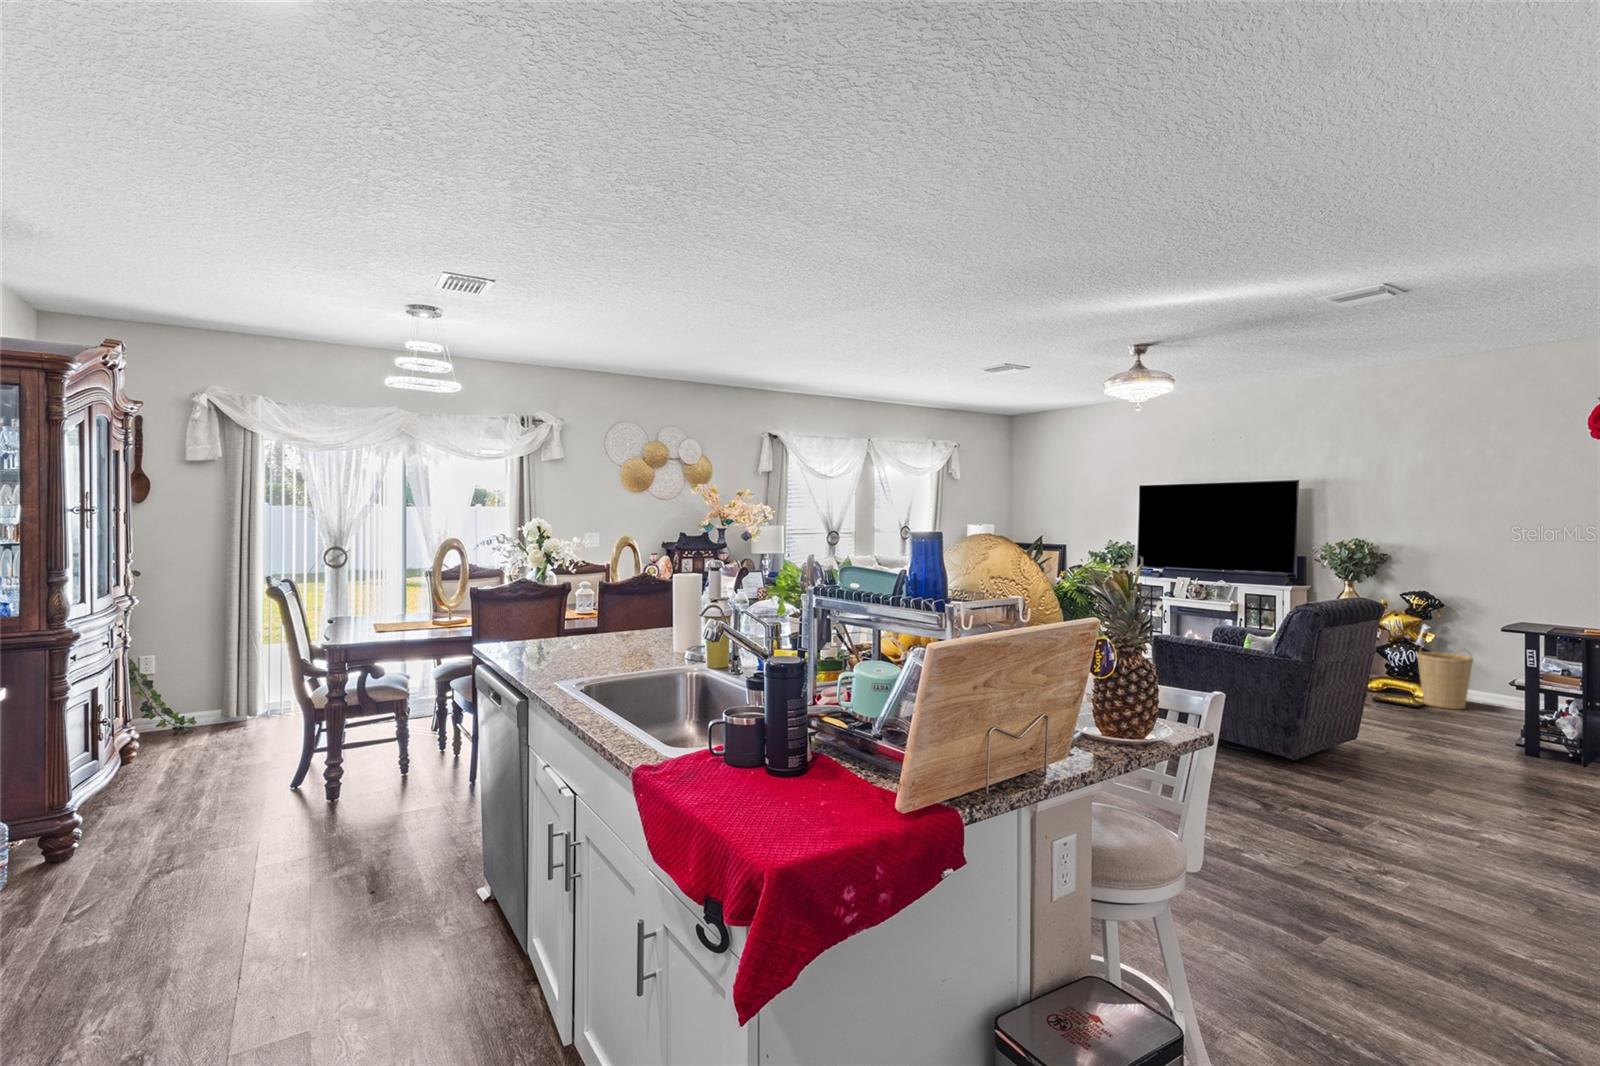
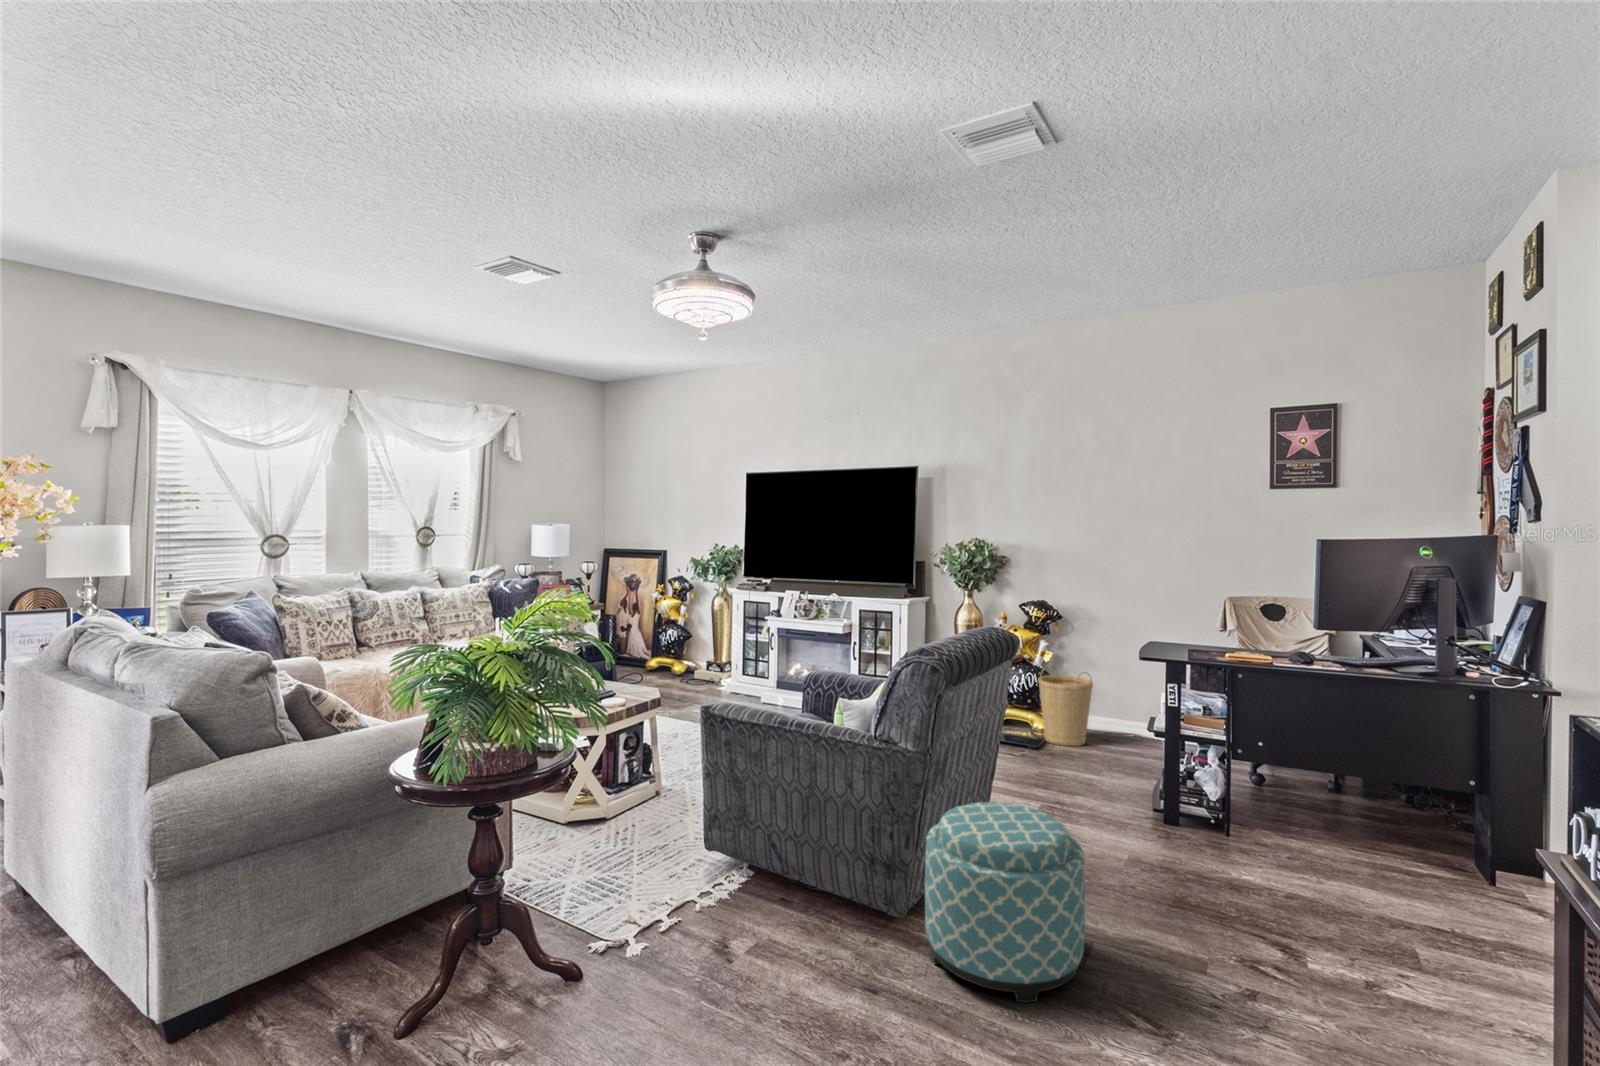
ottoman: none [1308,699,1424,802] -> present [925,802,1085,1002]

